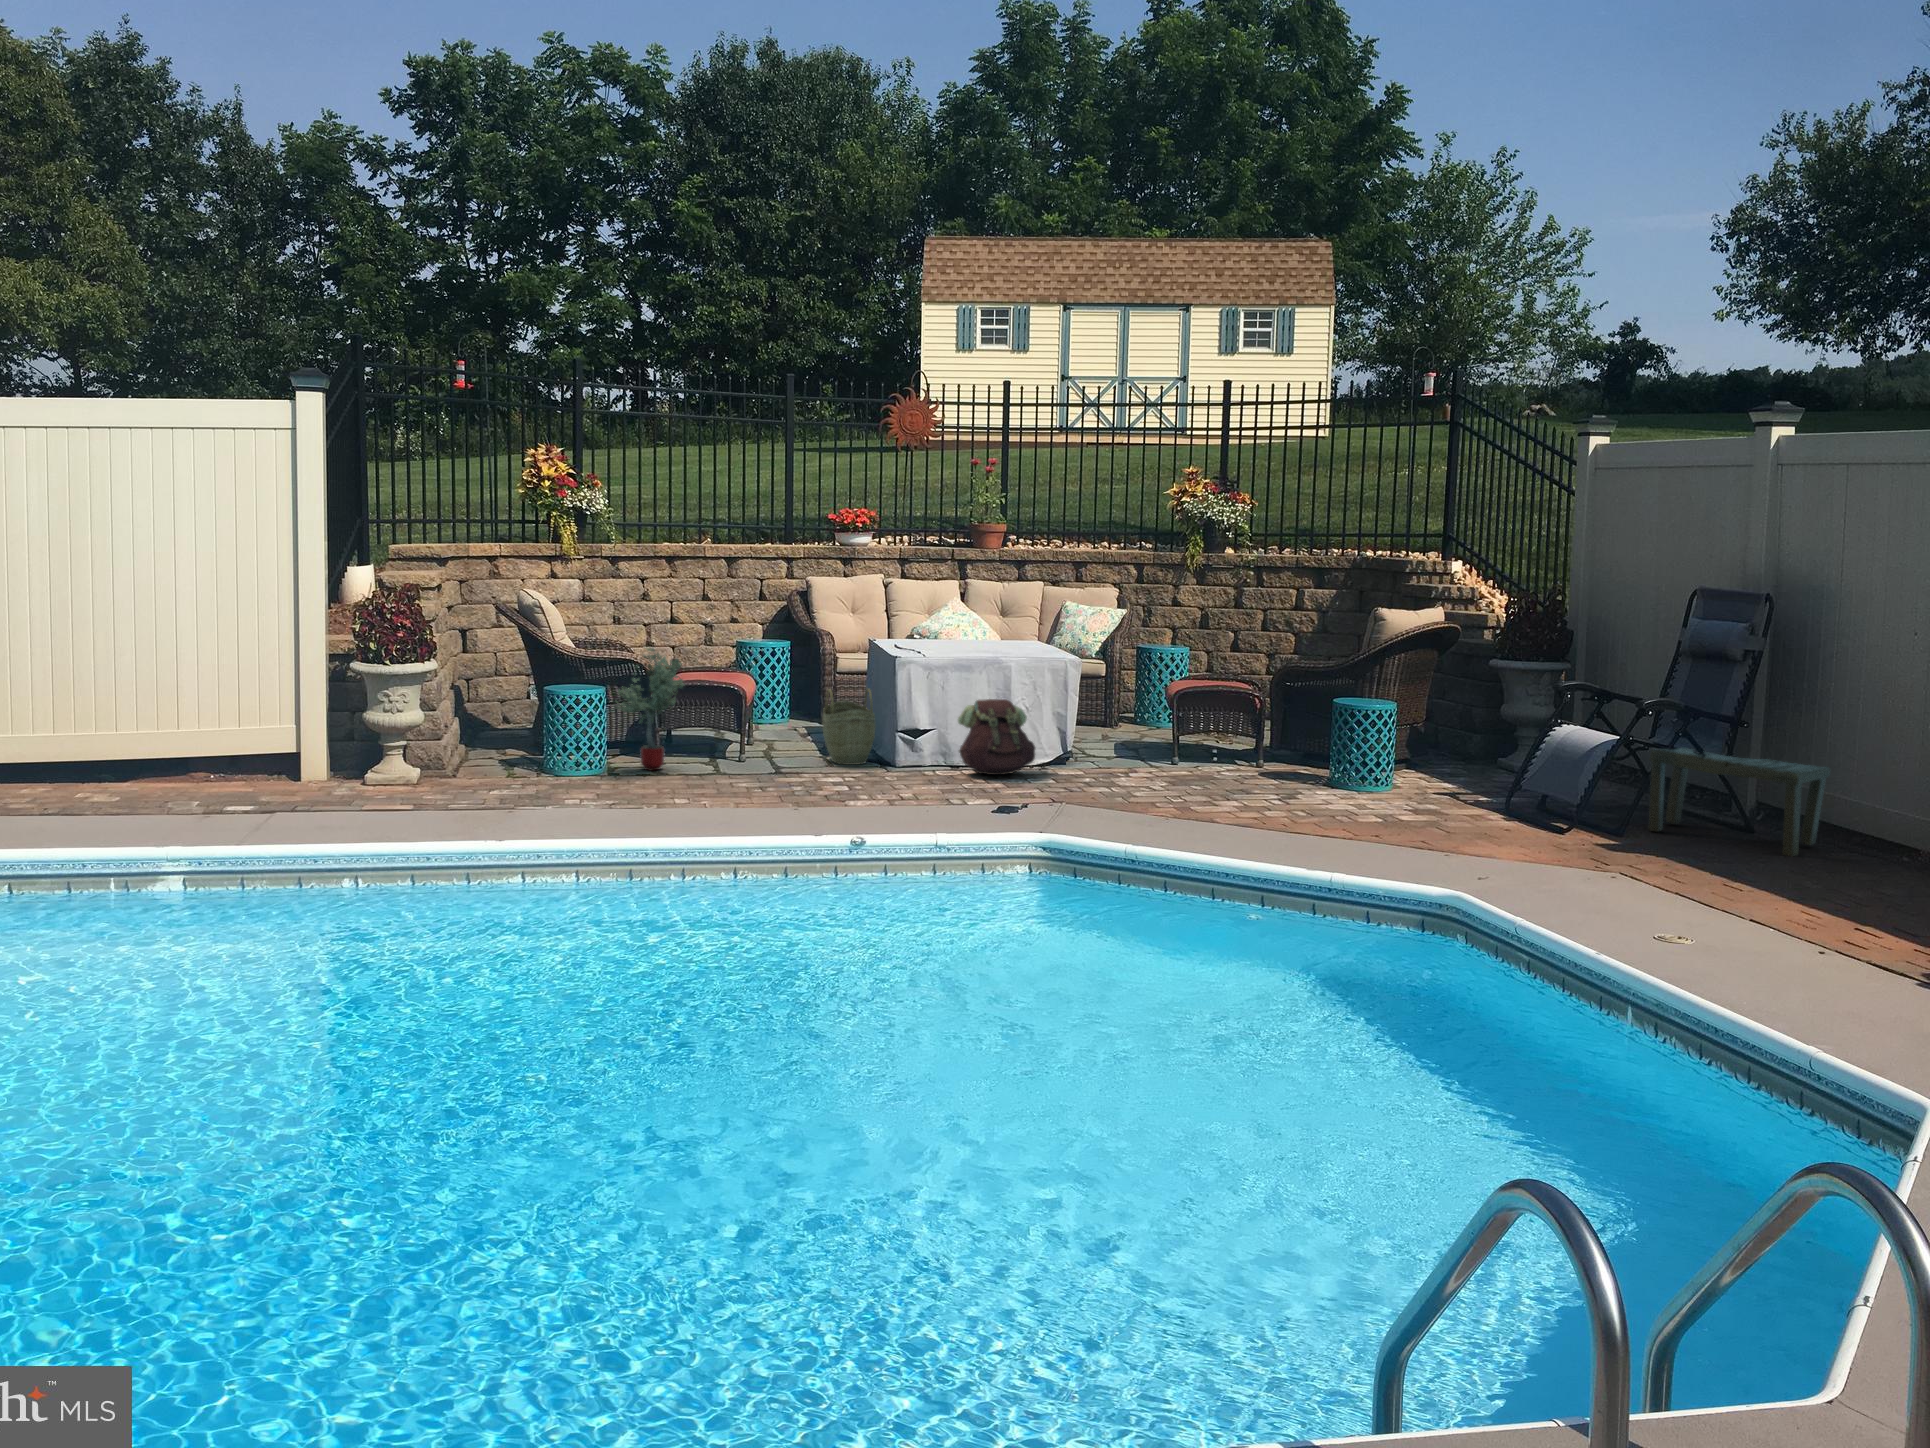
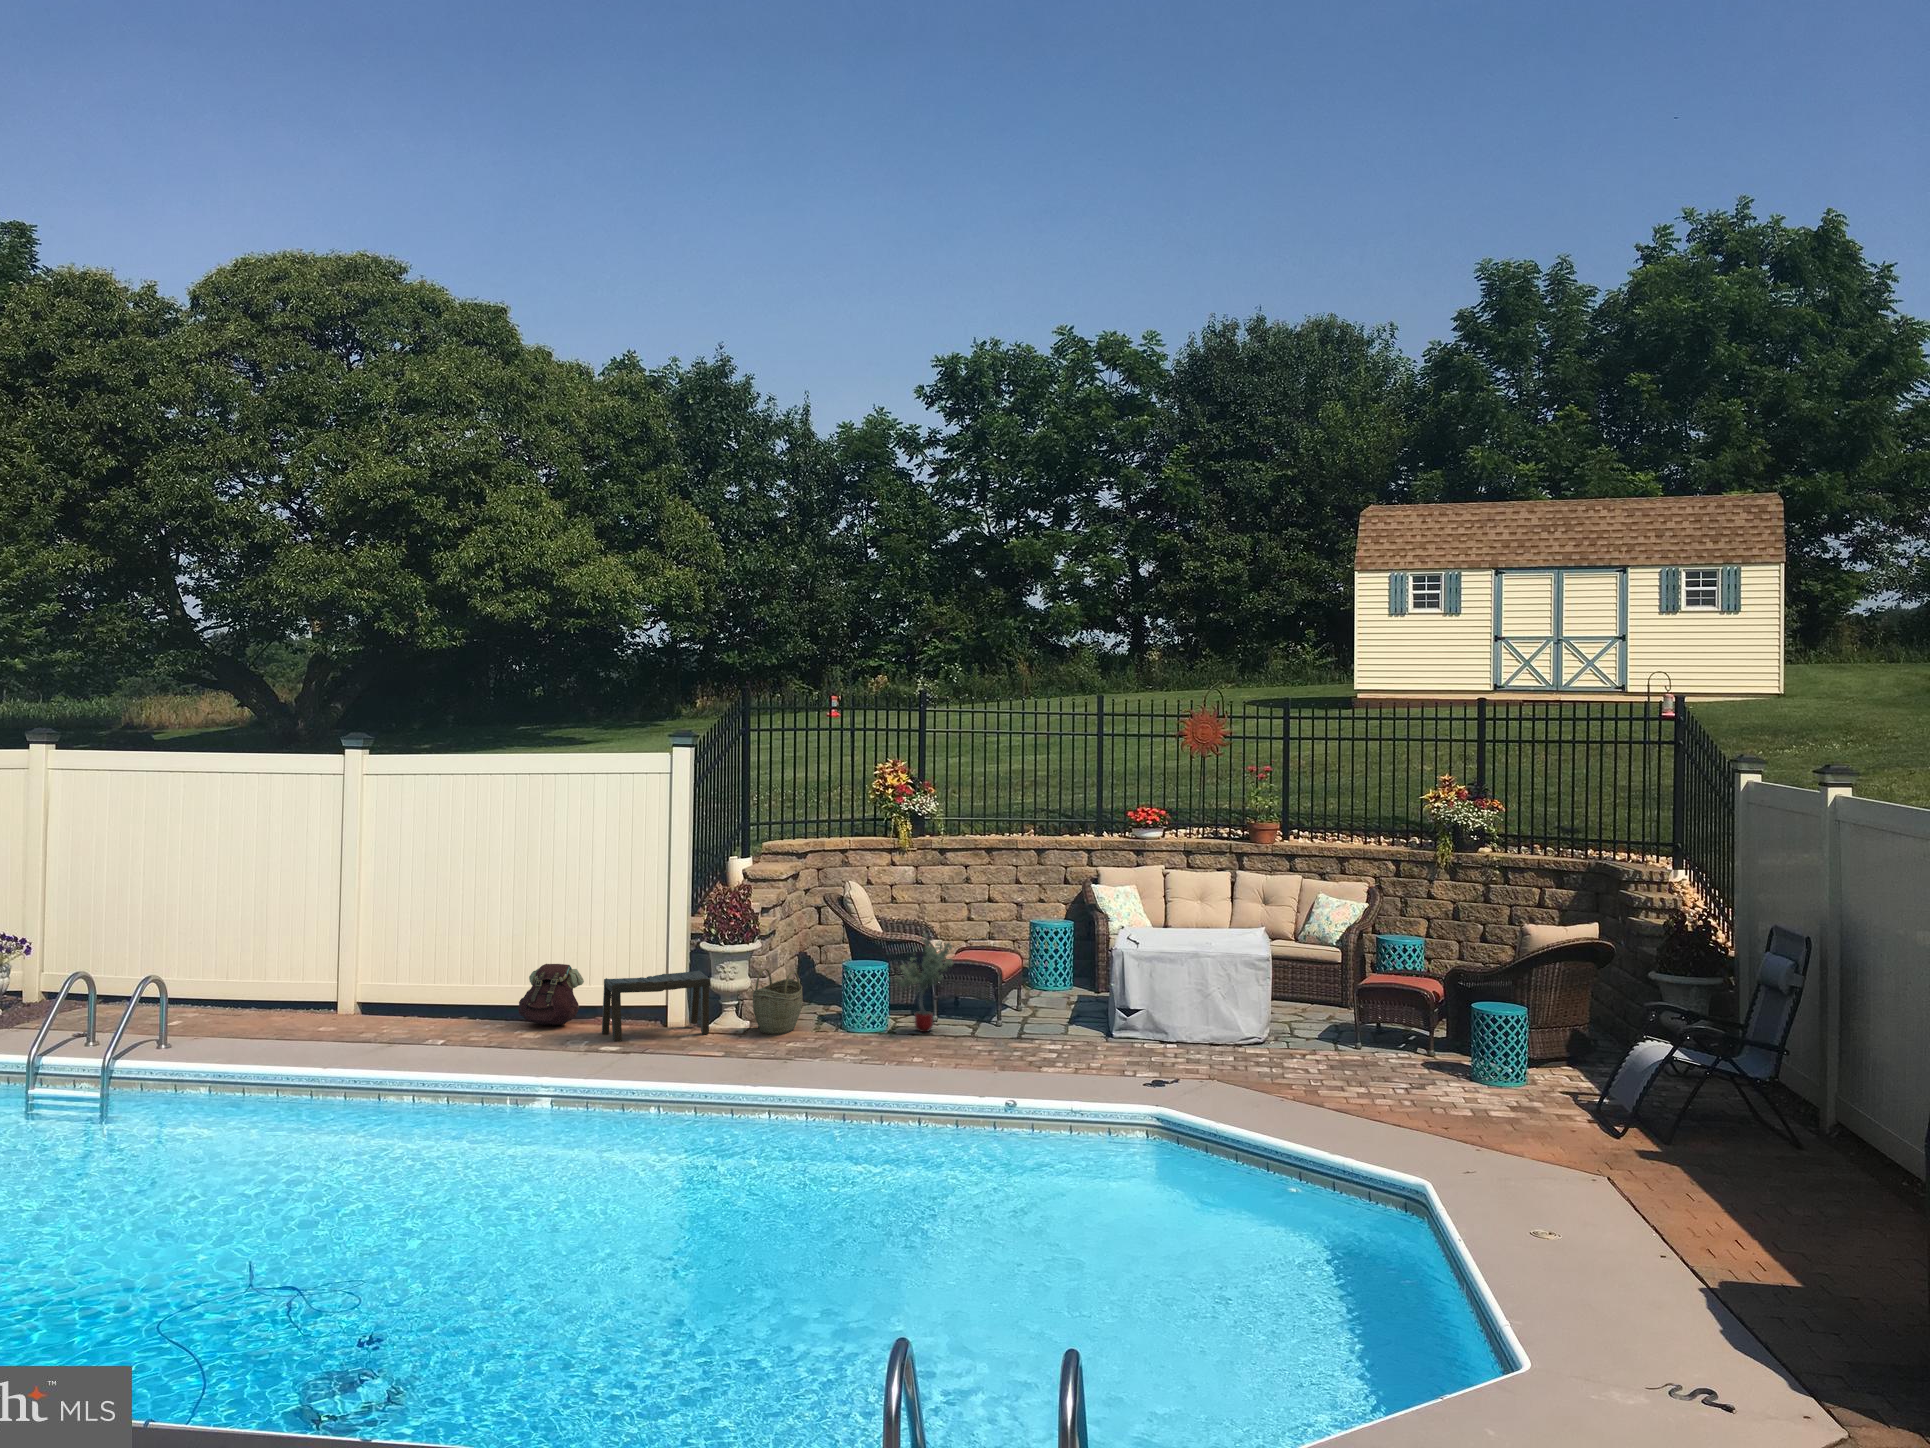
woven basket: present [822,689,875,765] -> present [753,968,803,1035]
backpack: present [958,699,1035,775] -> present [518,964,584,1026]
bench: present [1649,747,1830,856] -> present [602,970,711,1042]

